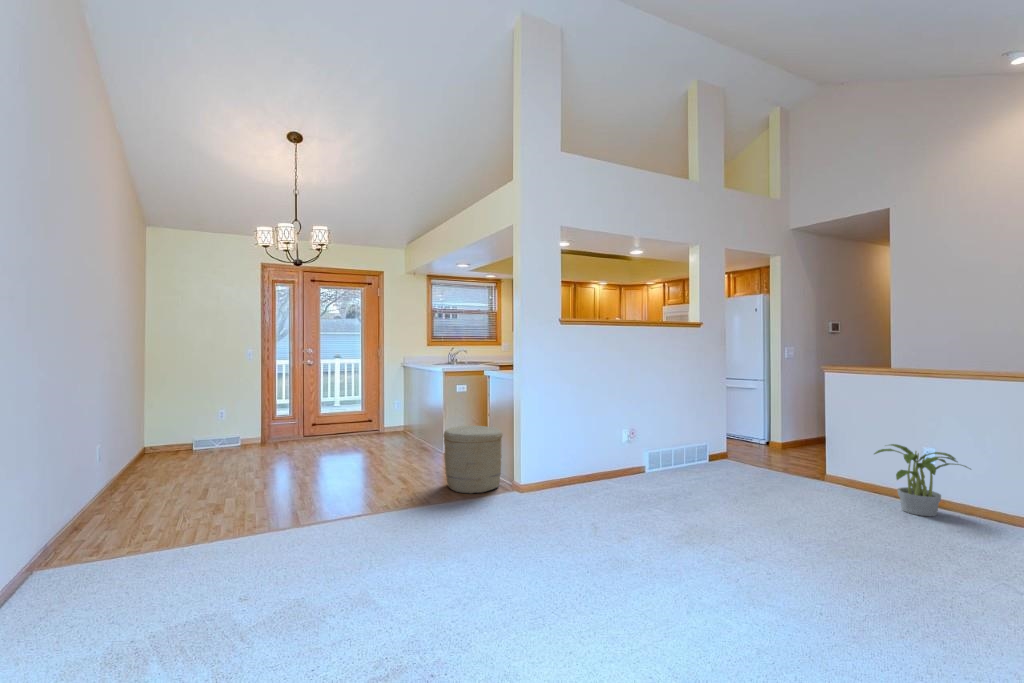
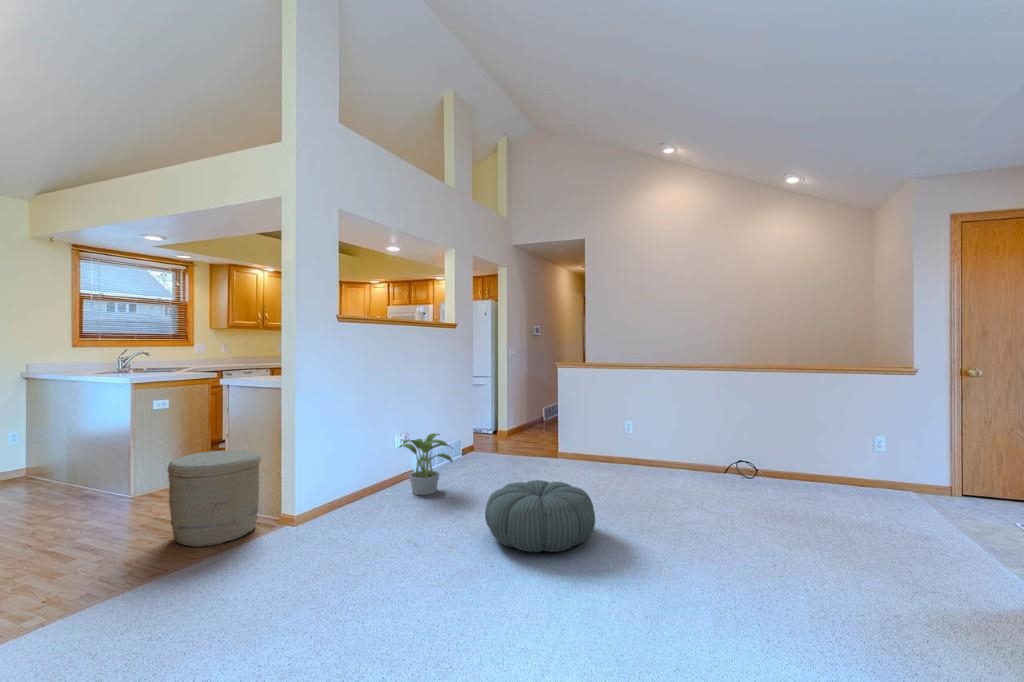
potted plant: present [874,444,966,516] -> present [400,433,453,495]
pouf: none [659,490,783,566] -> present [485,480,595,552]

